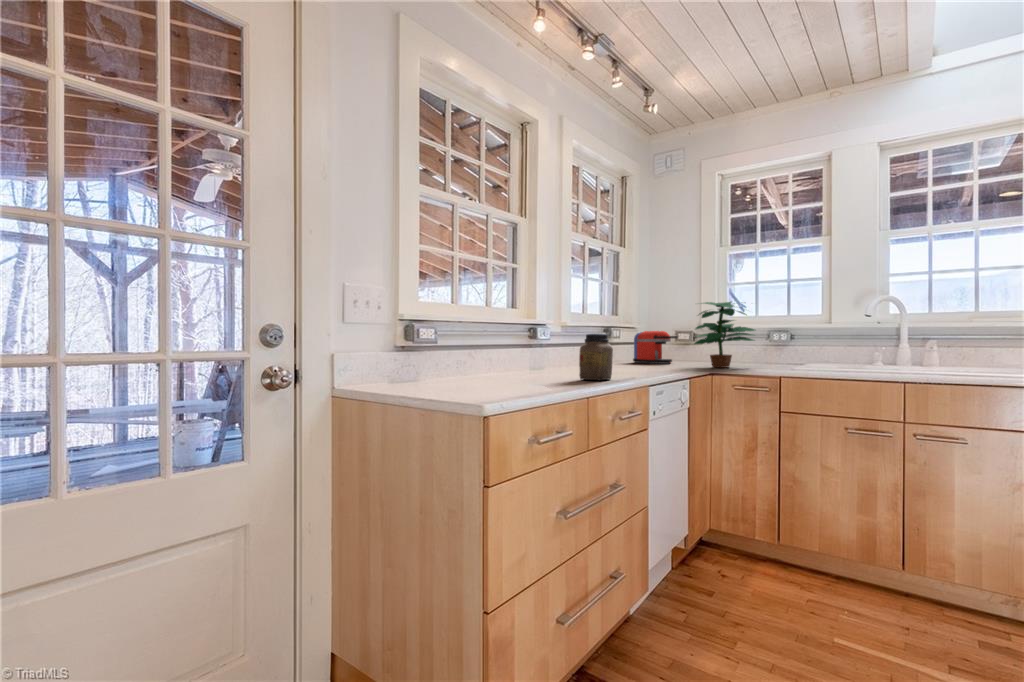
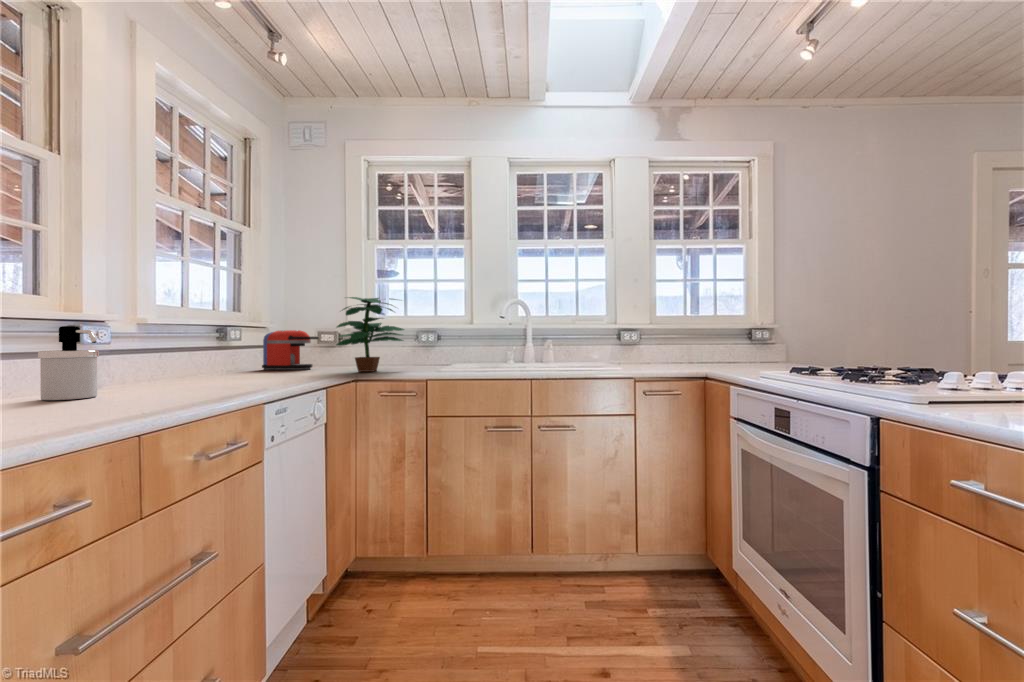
soap dispenser: none [533,333,561,376] -> present [38,326,99,400]
jar: present [579,334,613,380] -> none [124,325,195,404]

